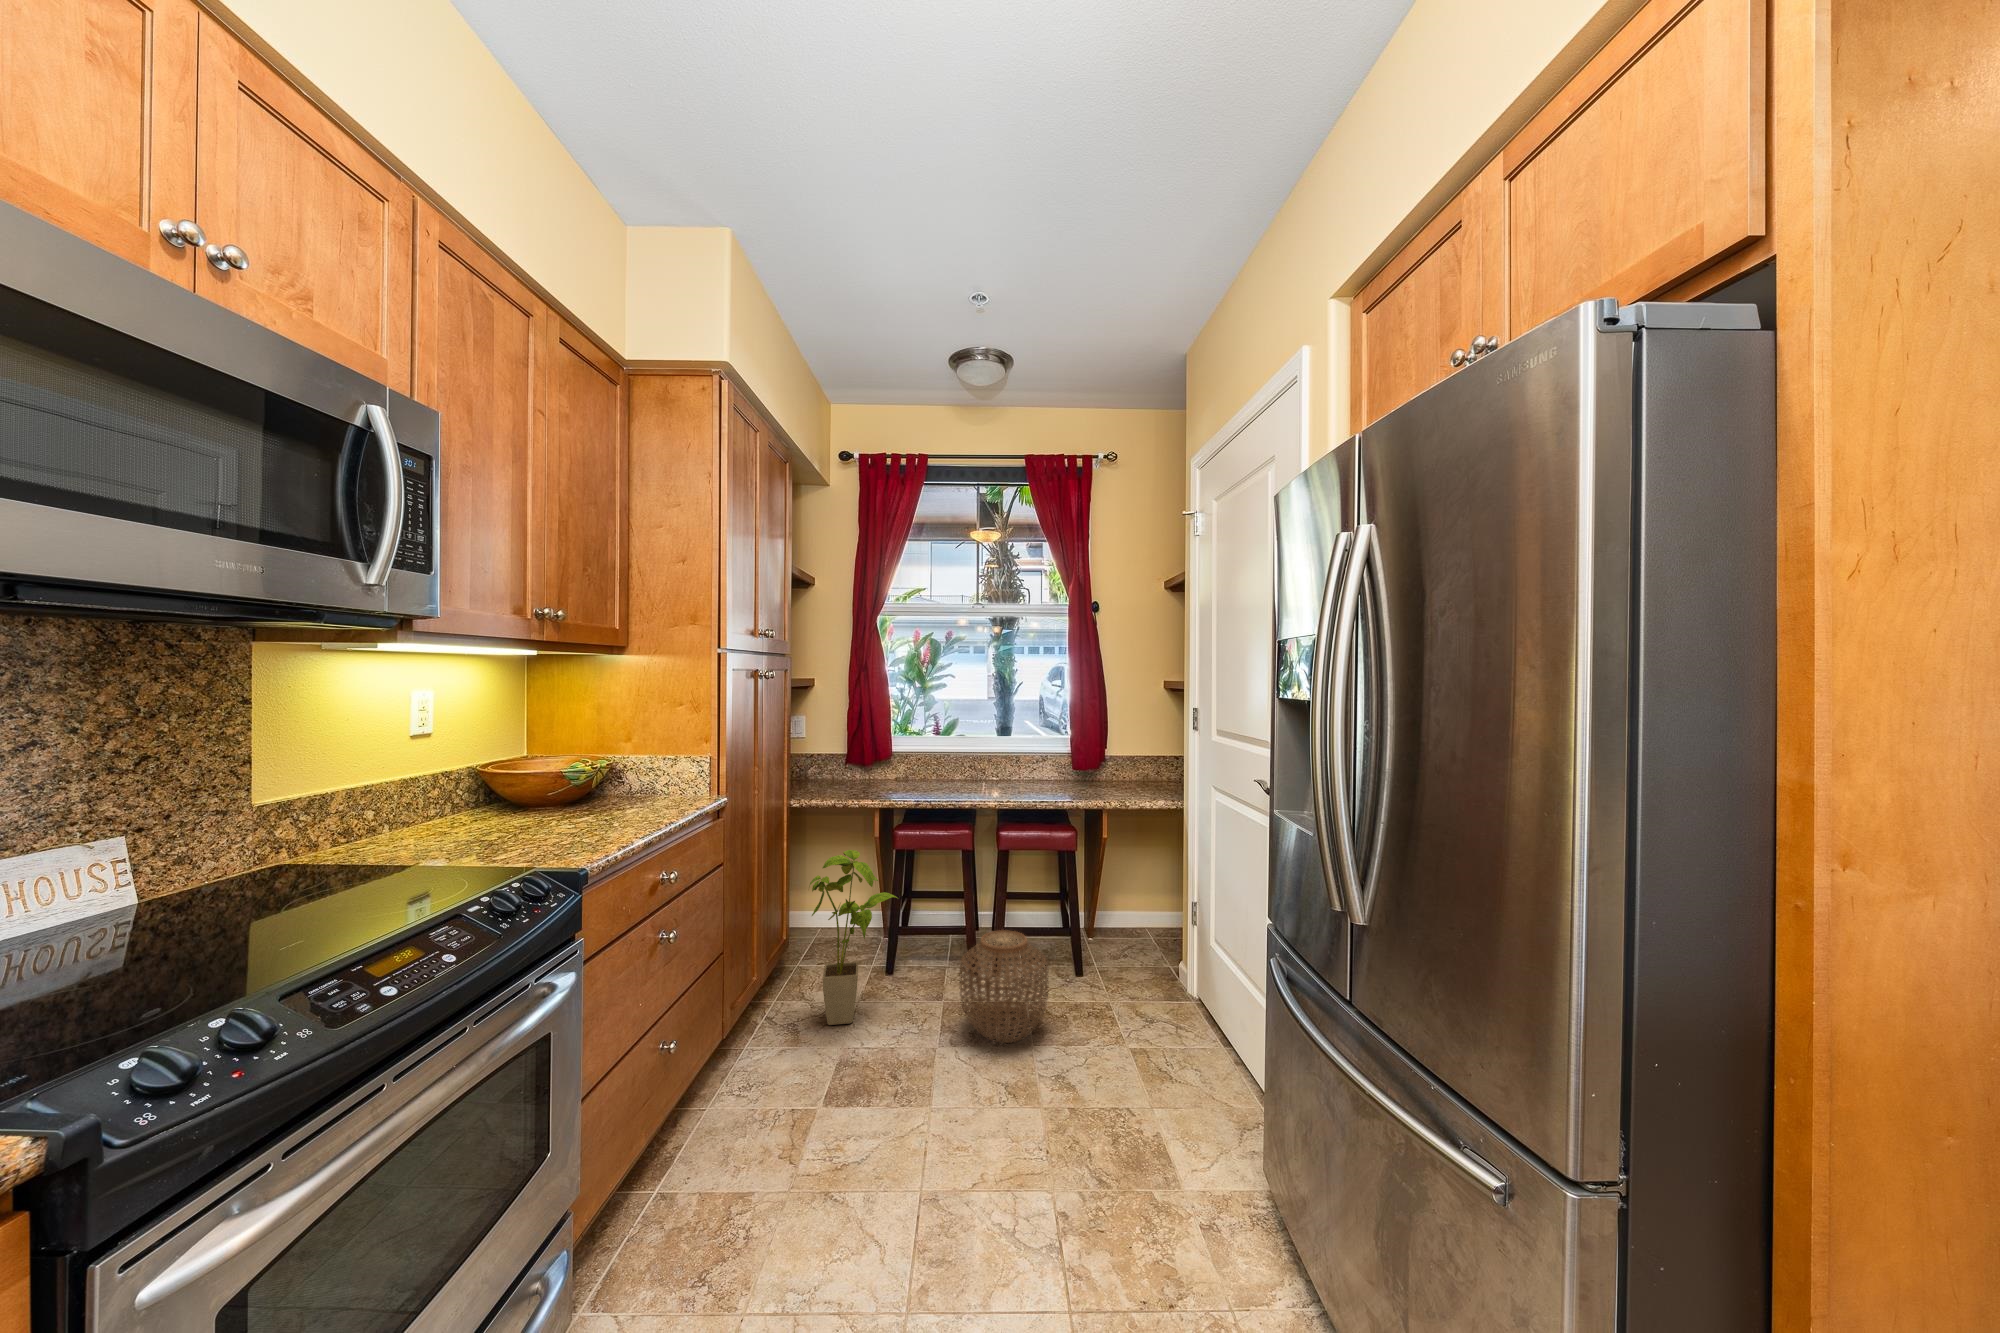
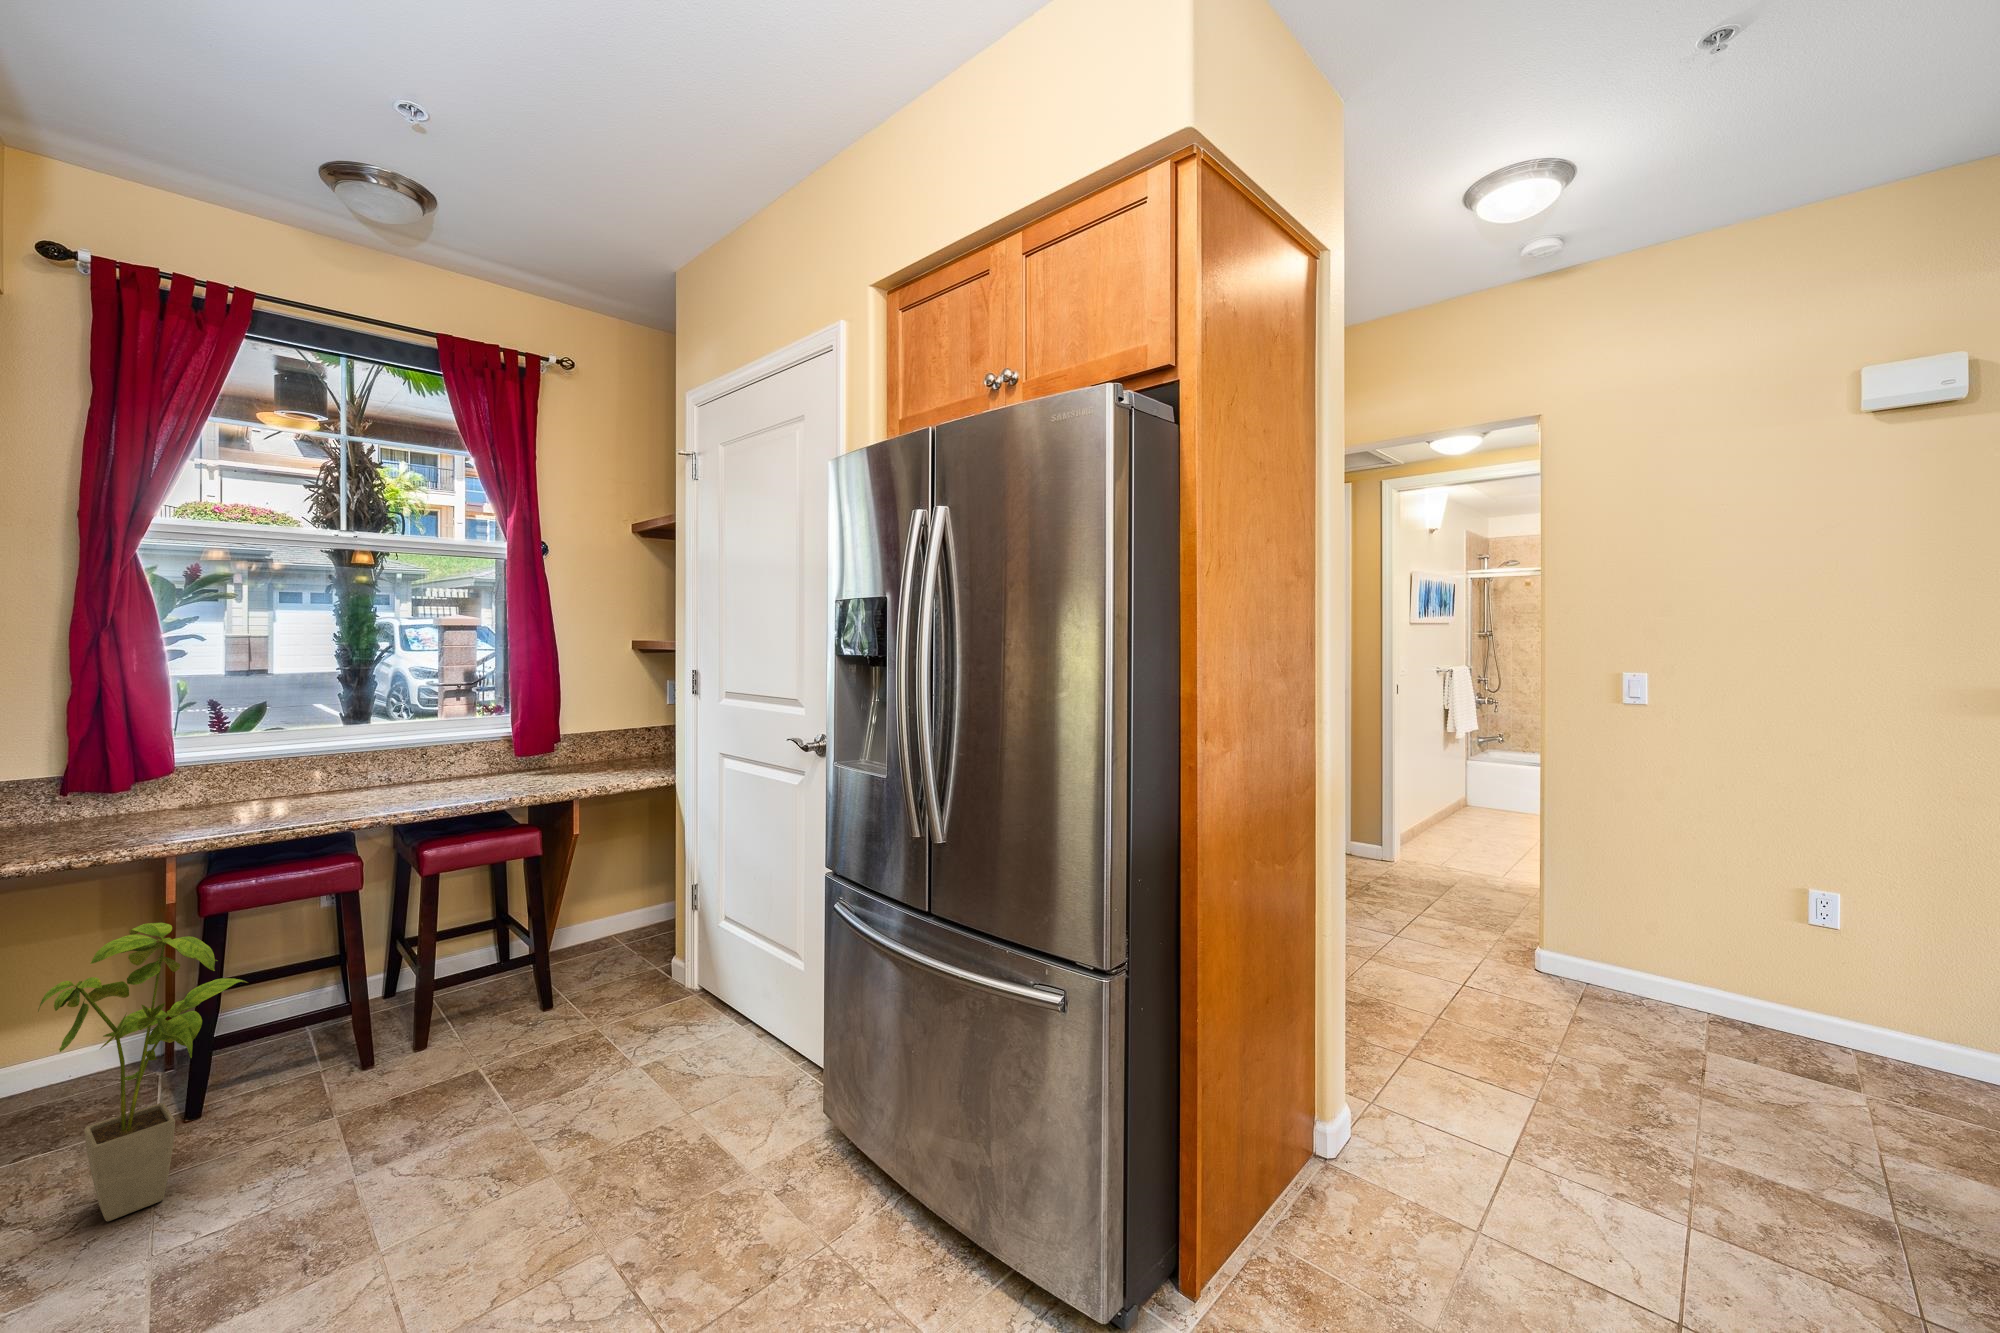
woven basket: present [960,930,1048,1043] -> none [384,978,528,1130]

